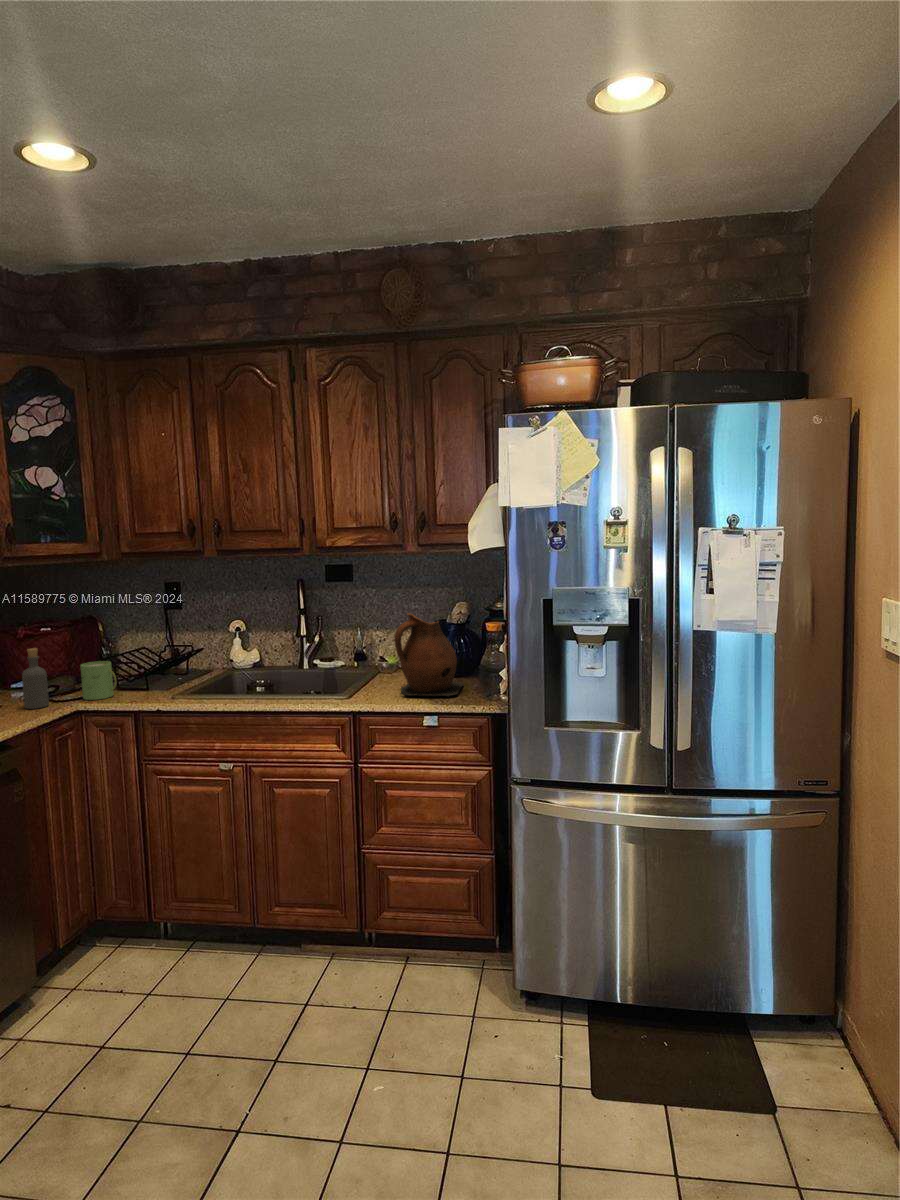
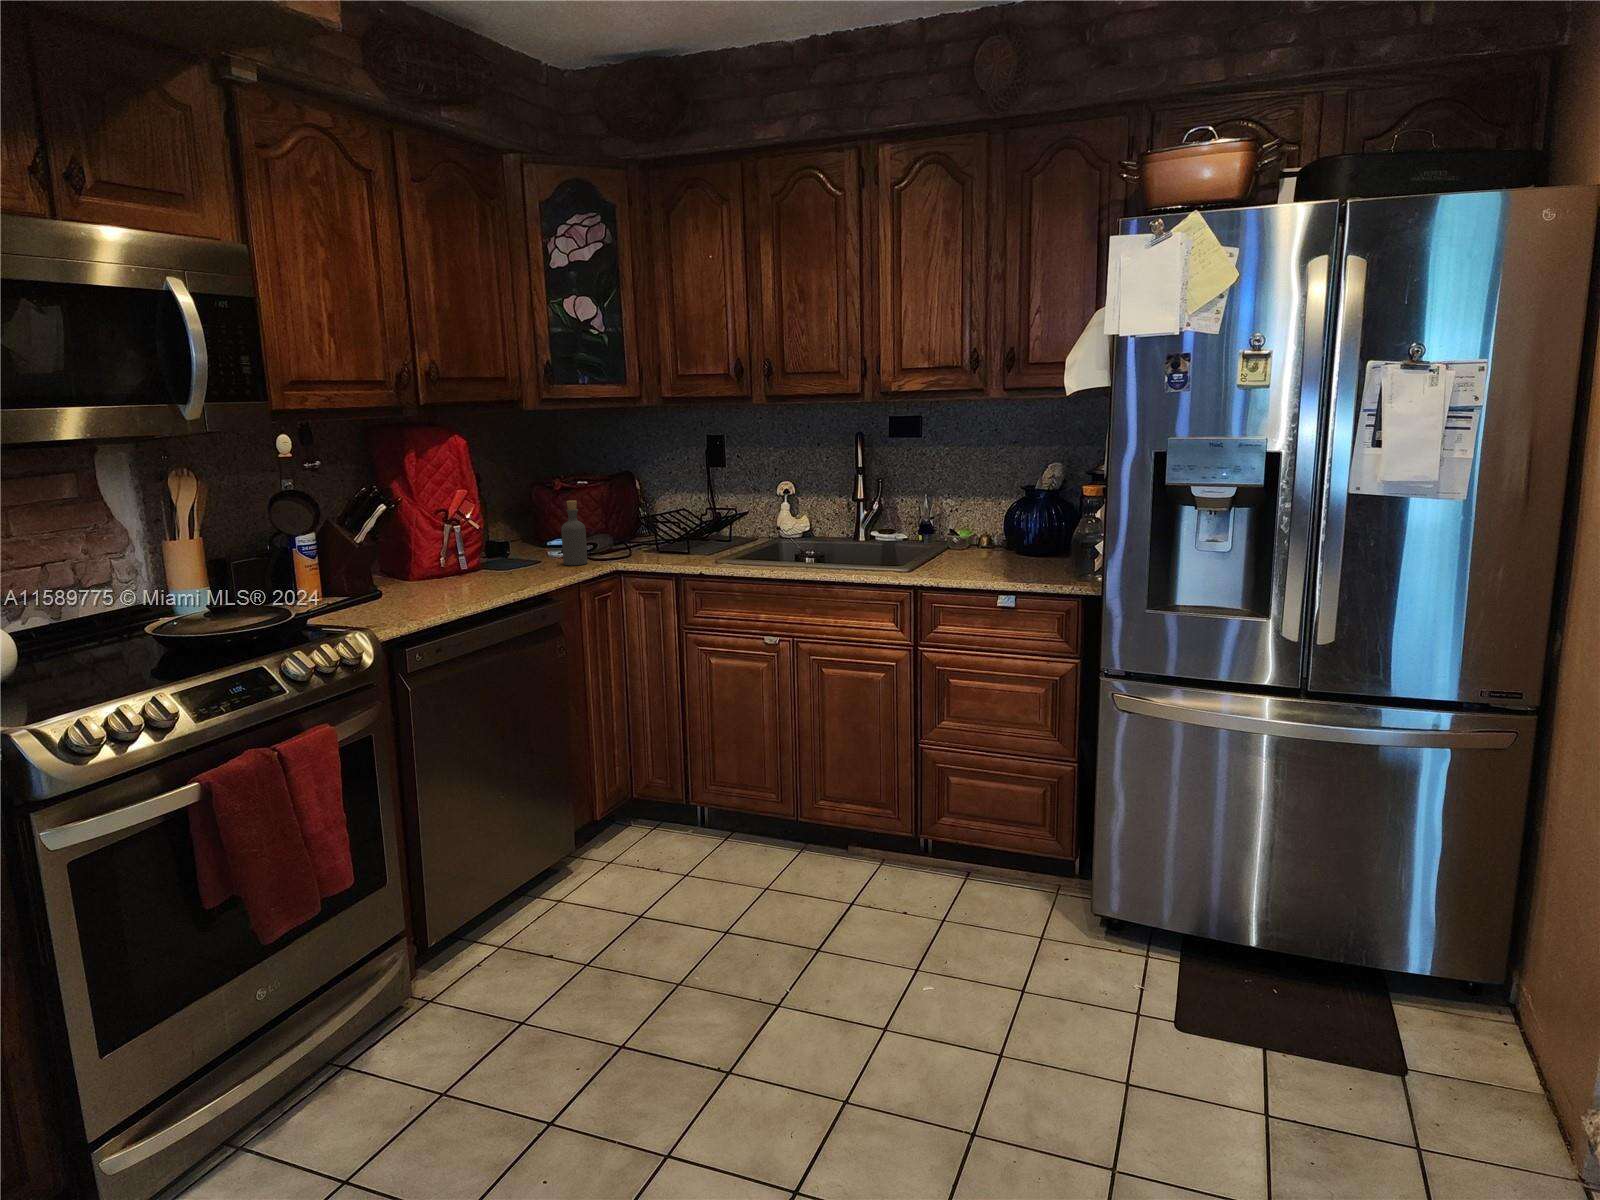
ceramic pitcher: present [394,613,463,697] -> none [969,473,1052,575]
mug: present [81,661,117,700] -> none [619,519,656,560]

